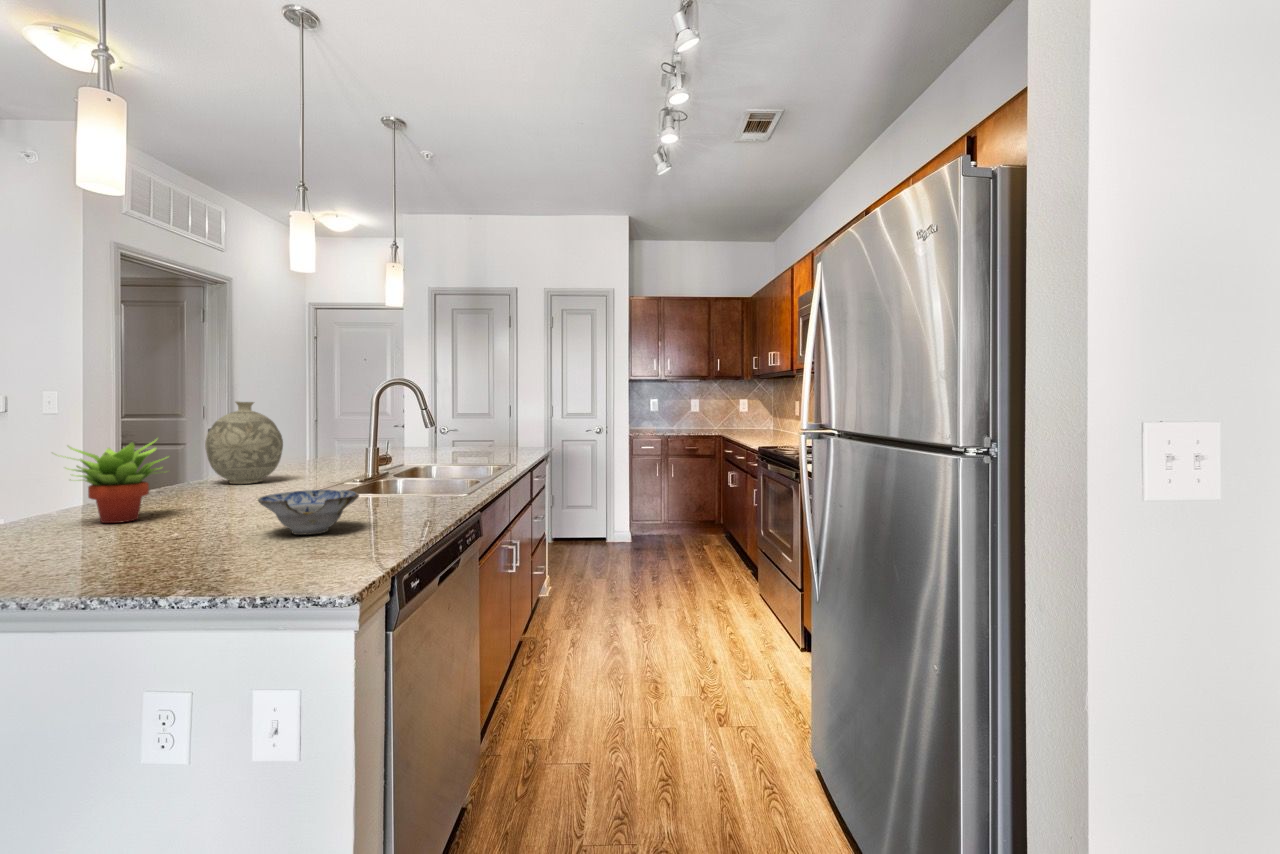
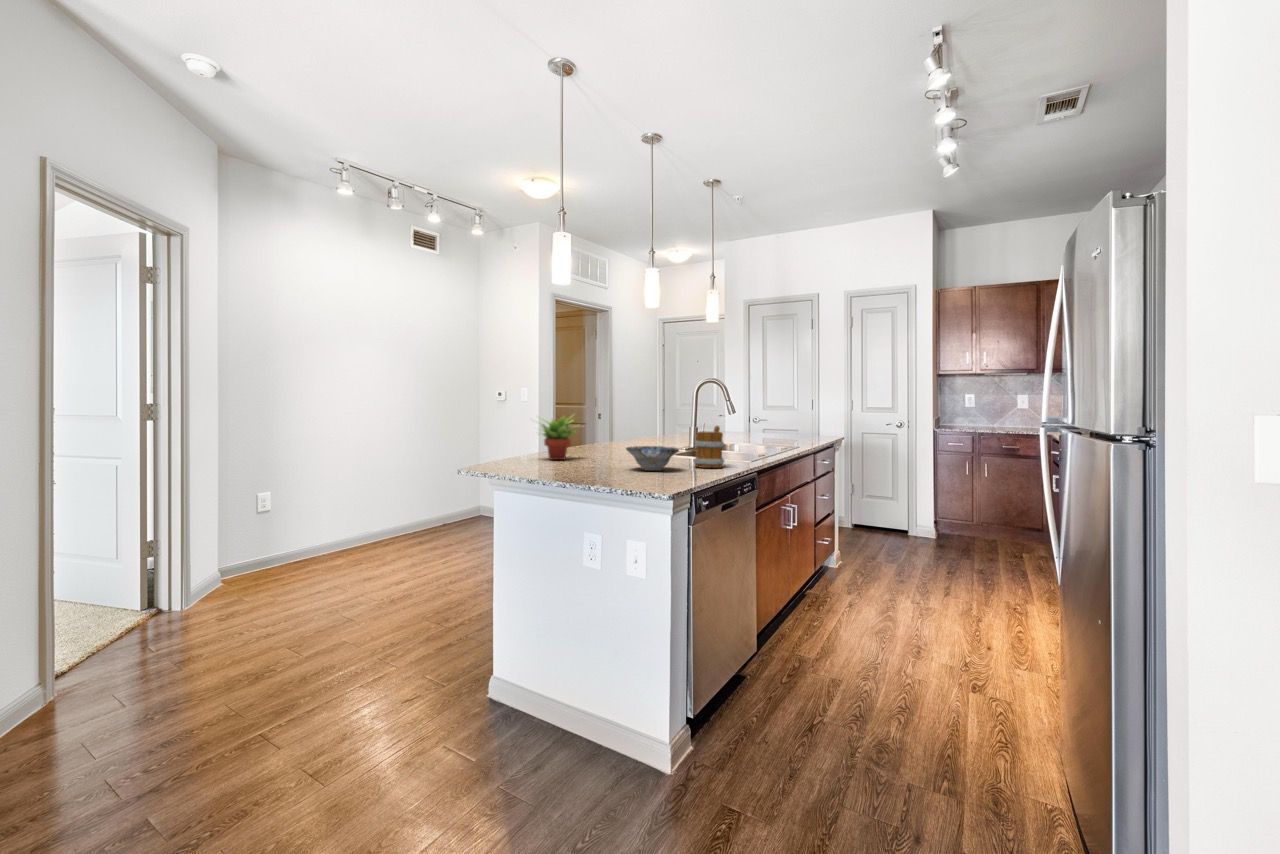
decorative vase: present [205,402,283,484] -> none [593,393,636,448]
mug: none [382,451,431,517] -> present [694,426,724,468]

